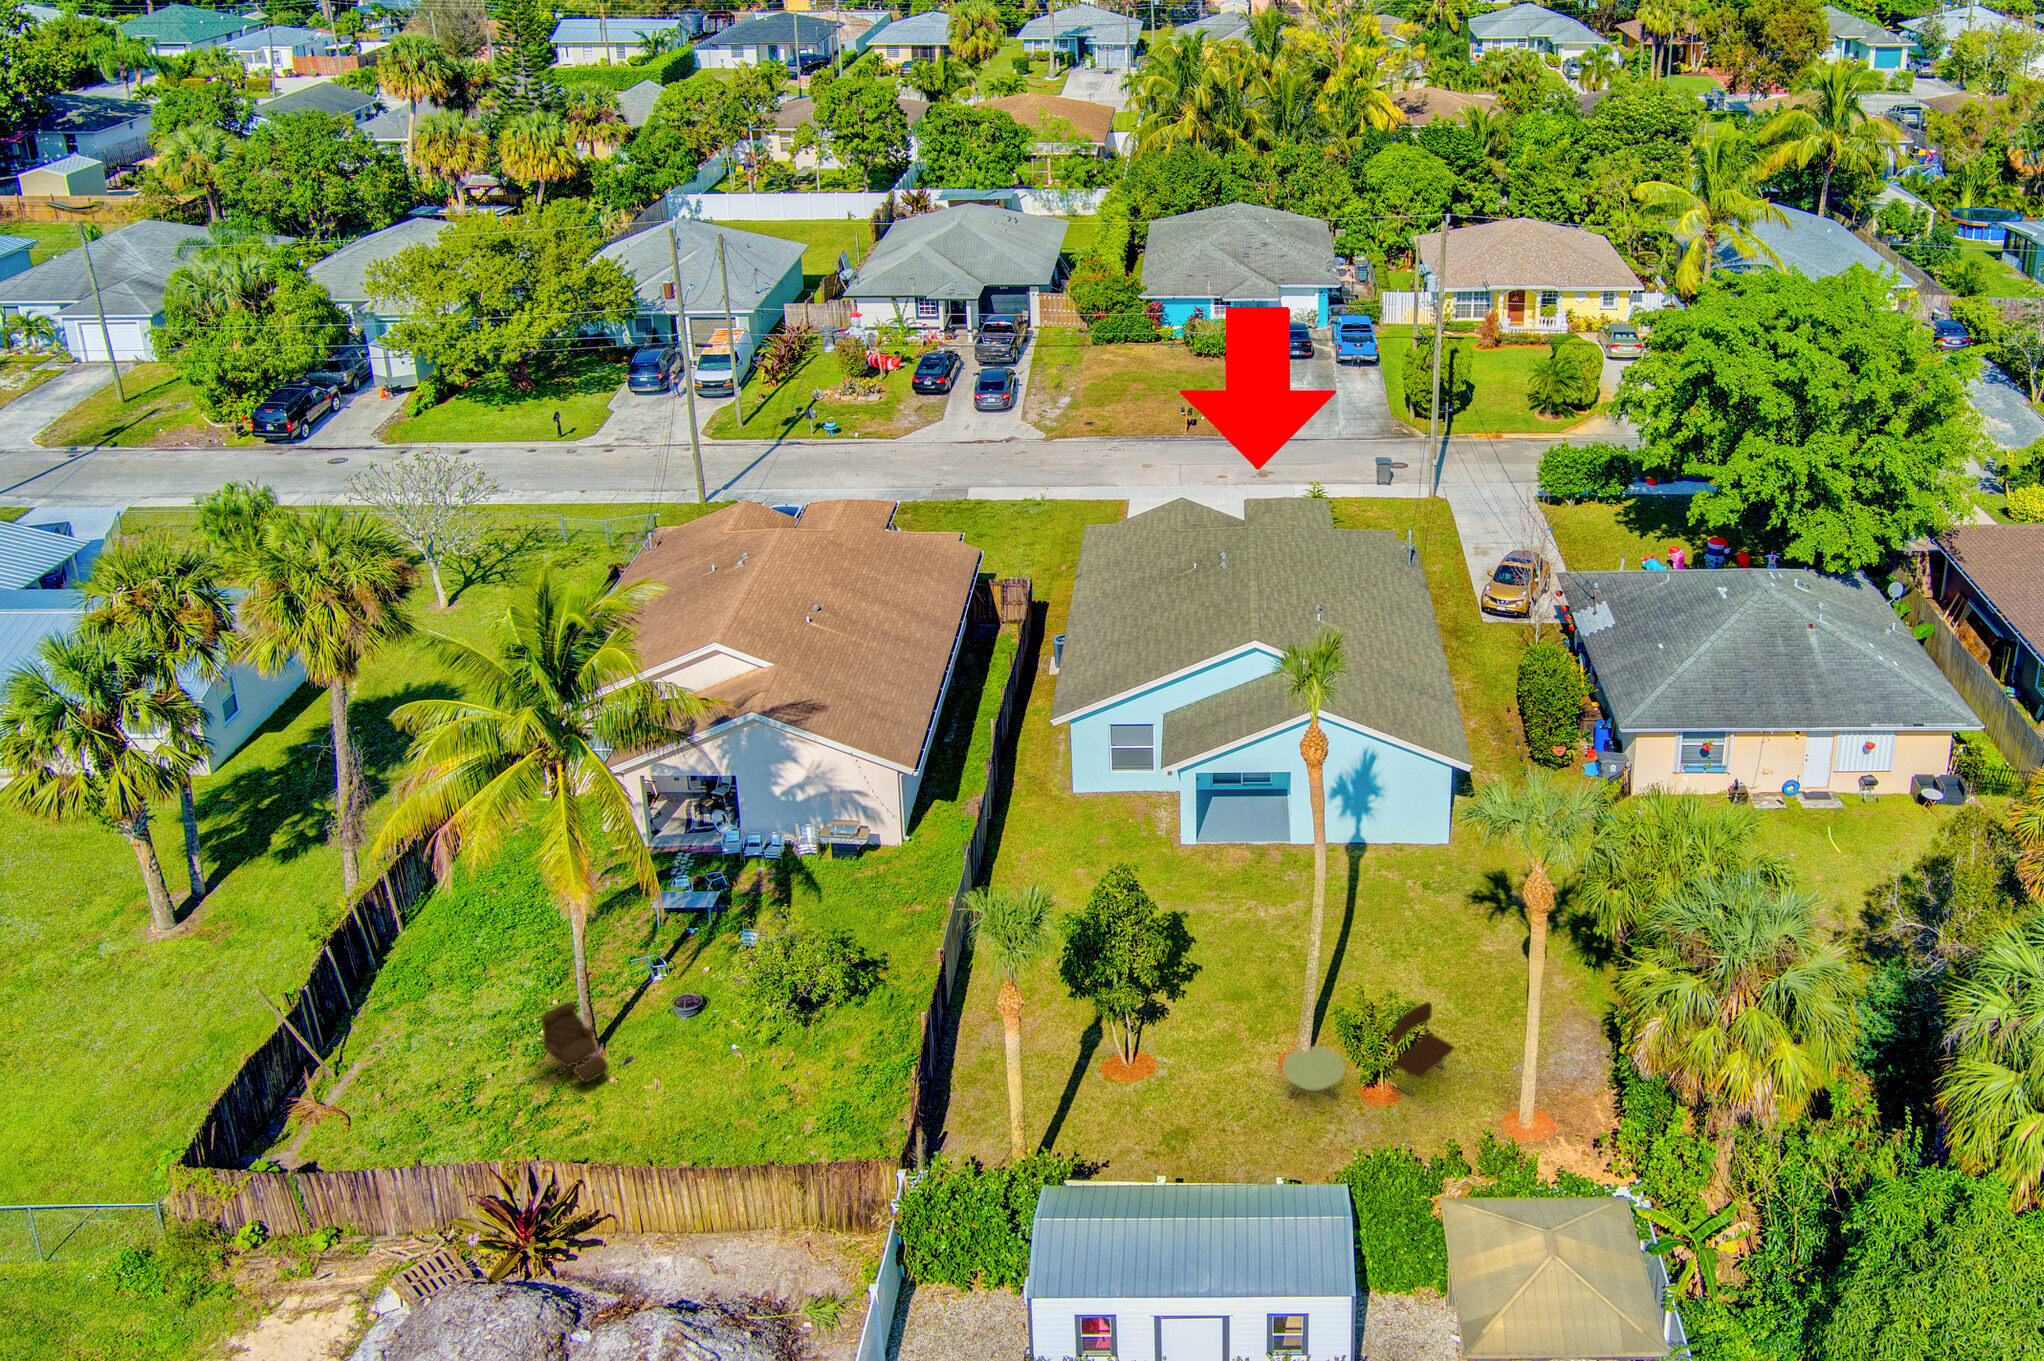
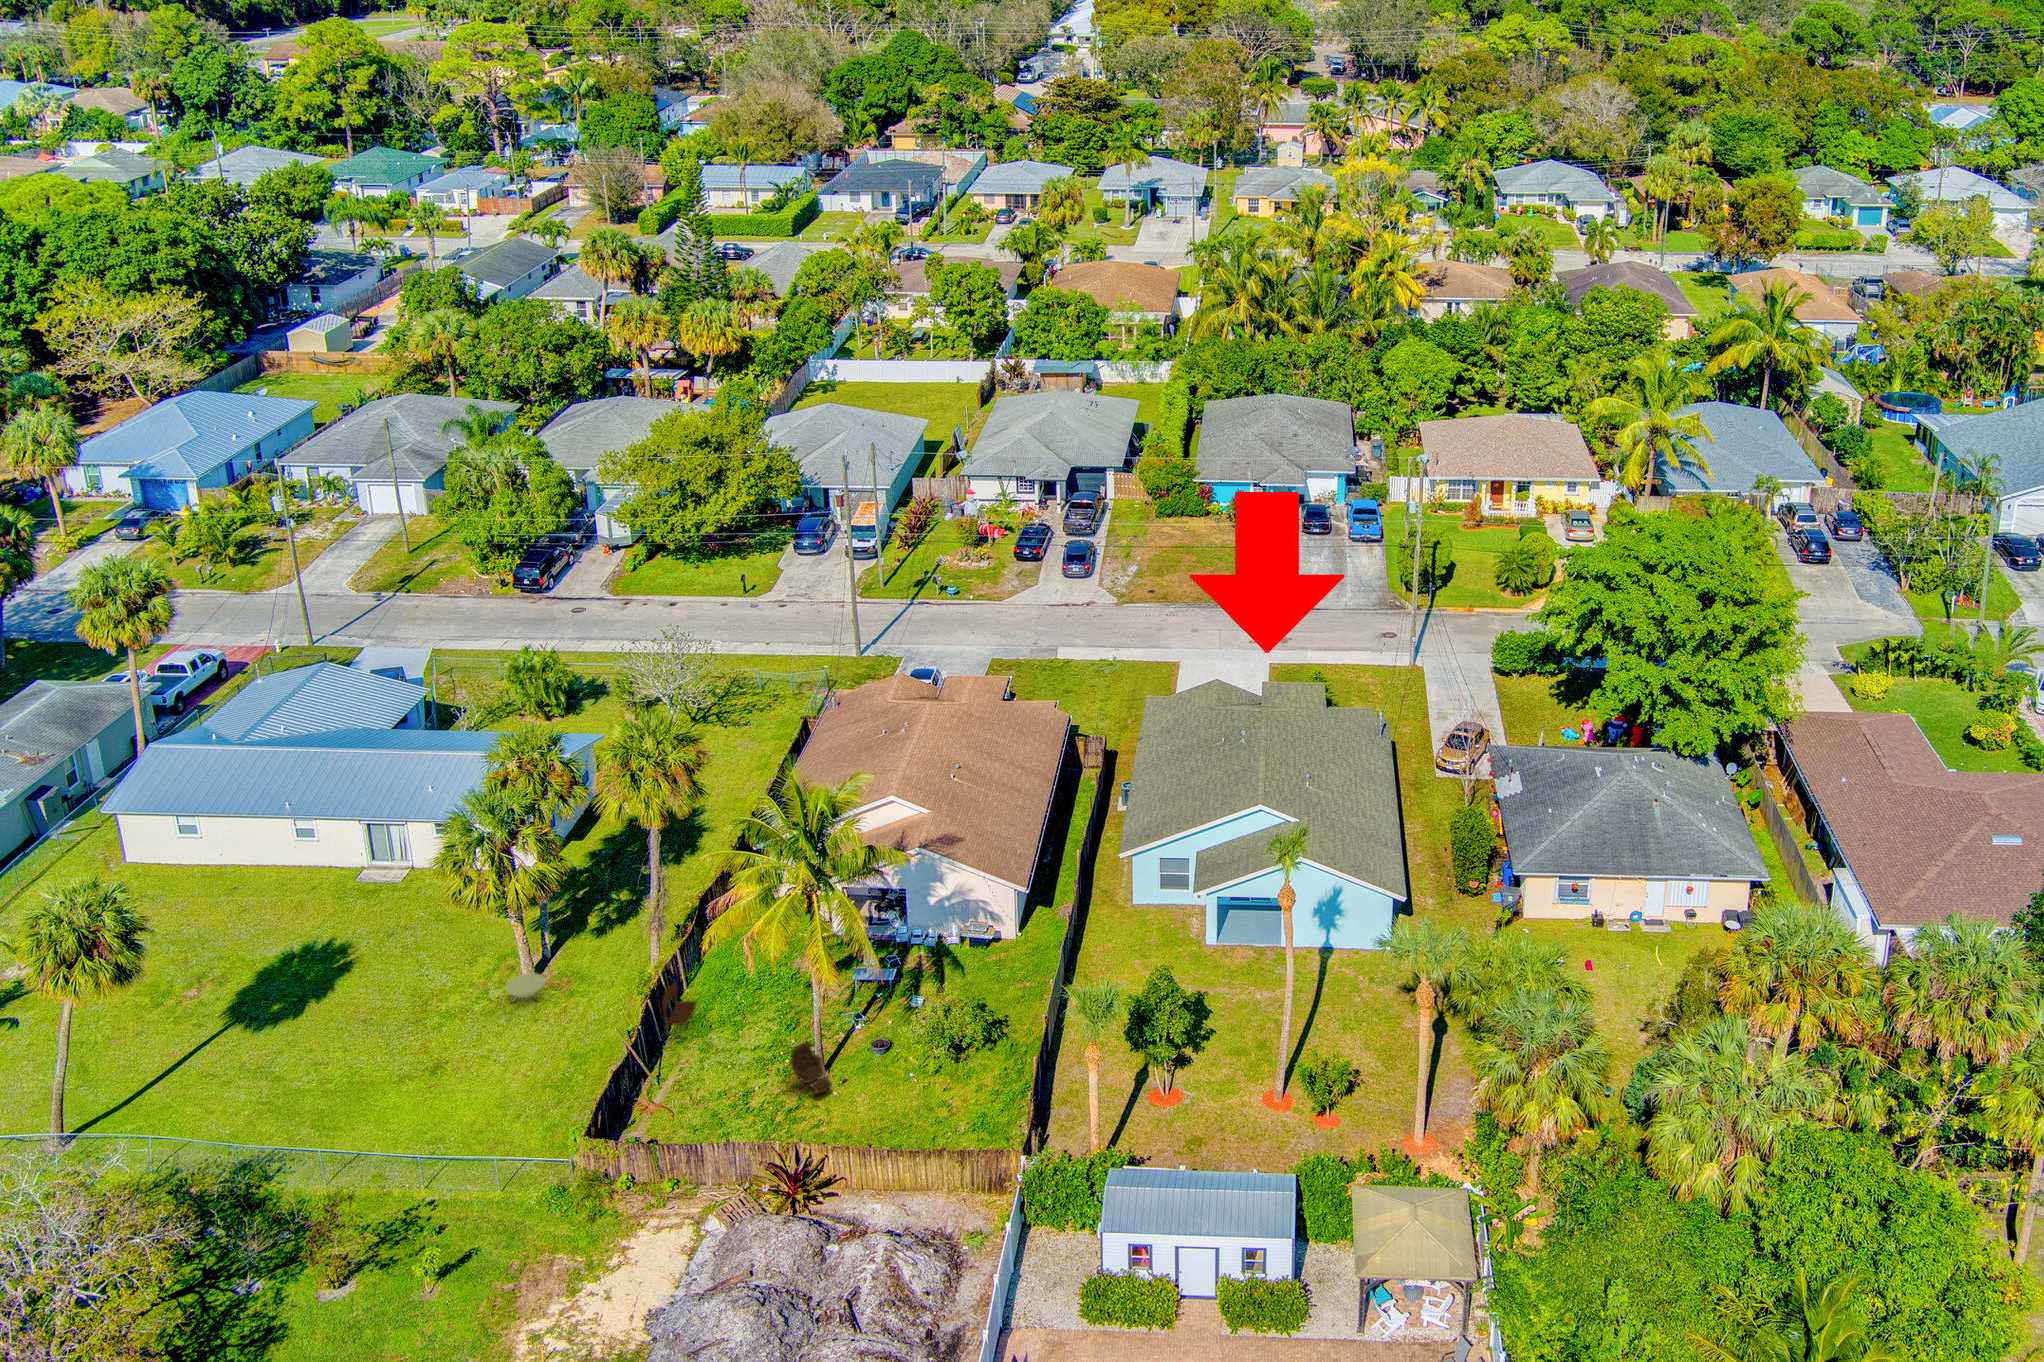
bench: present [1391,1002,1454,1095] -> present [662,982,697,1038]
round table: present [1282,1046,1345,1099] -> present [506,973,545,1003]

